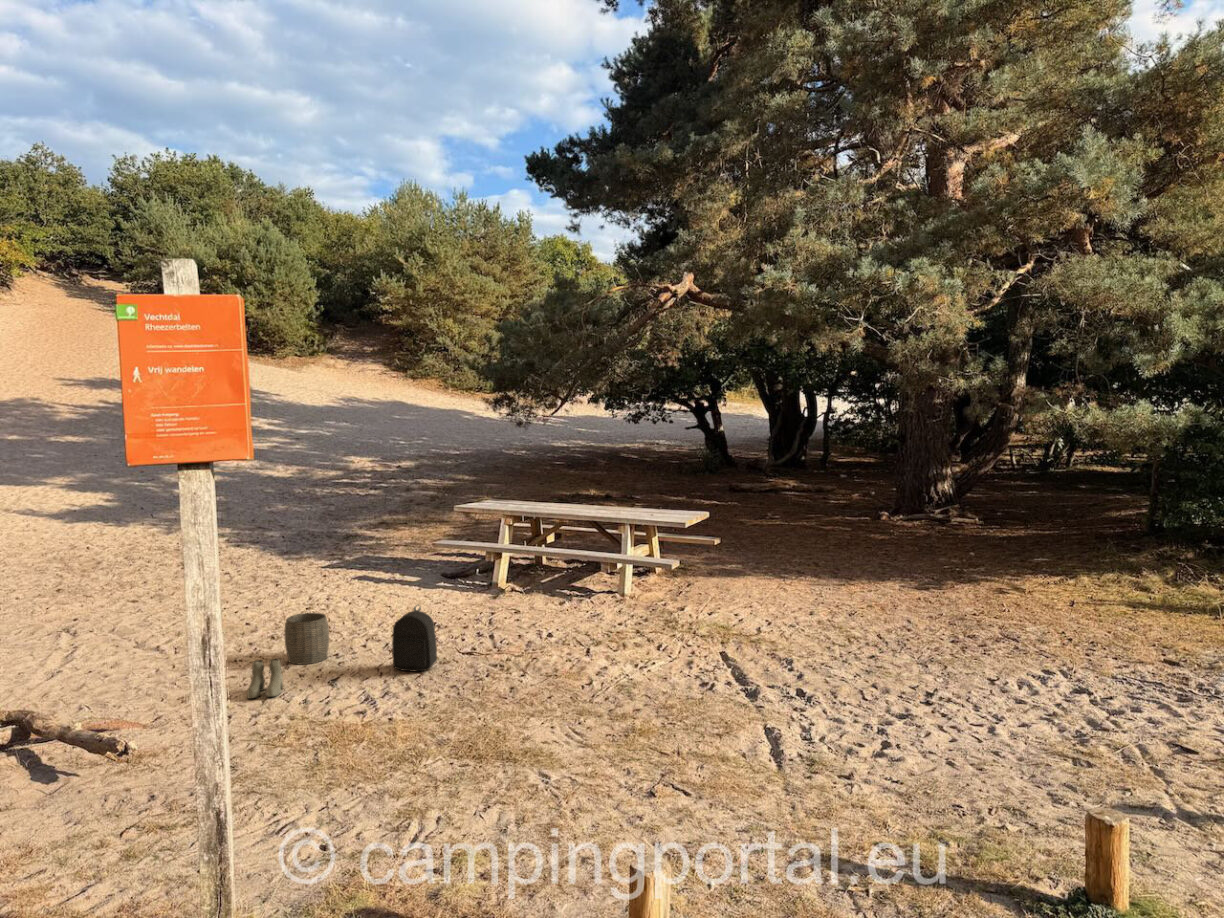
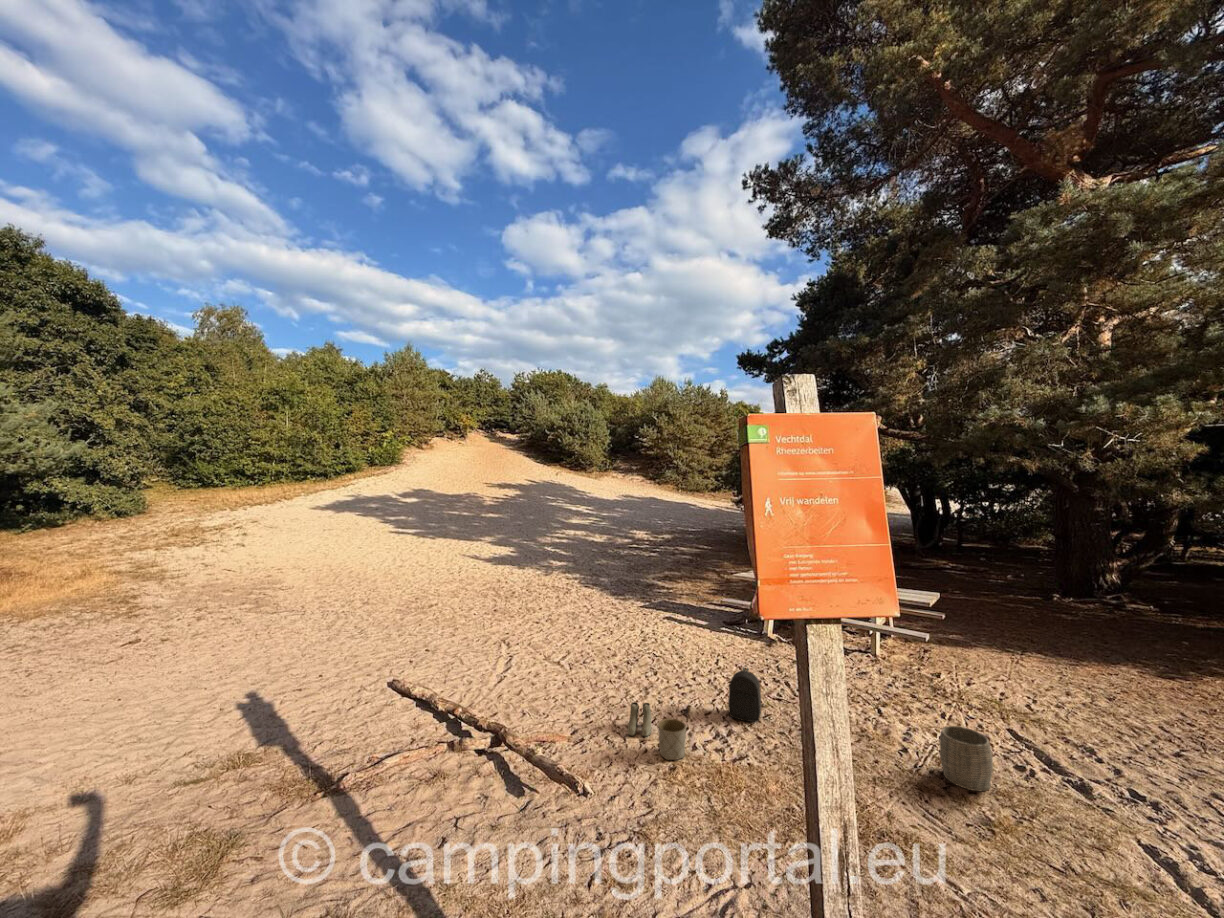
woven basket: present [285,613,329,664] -> present [939,726,993,791]
planter: none [281,668,318,715] -> present [658,719,686,760]

